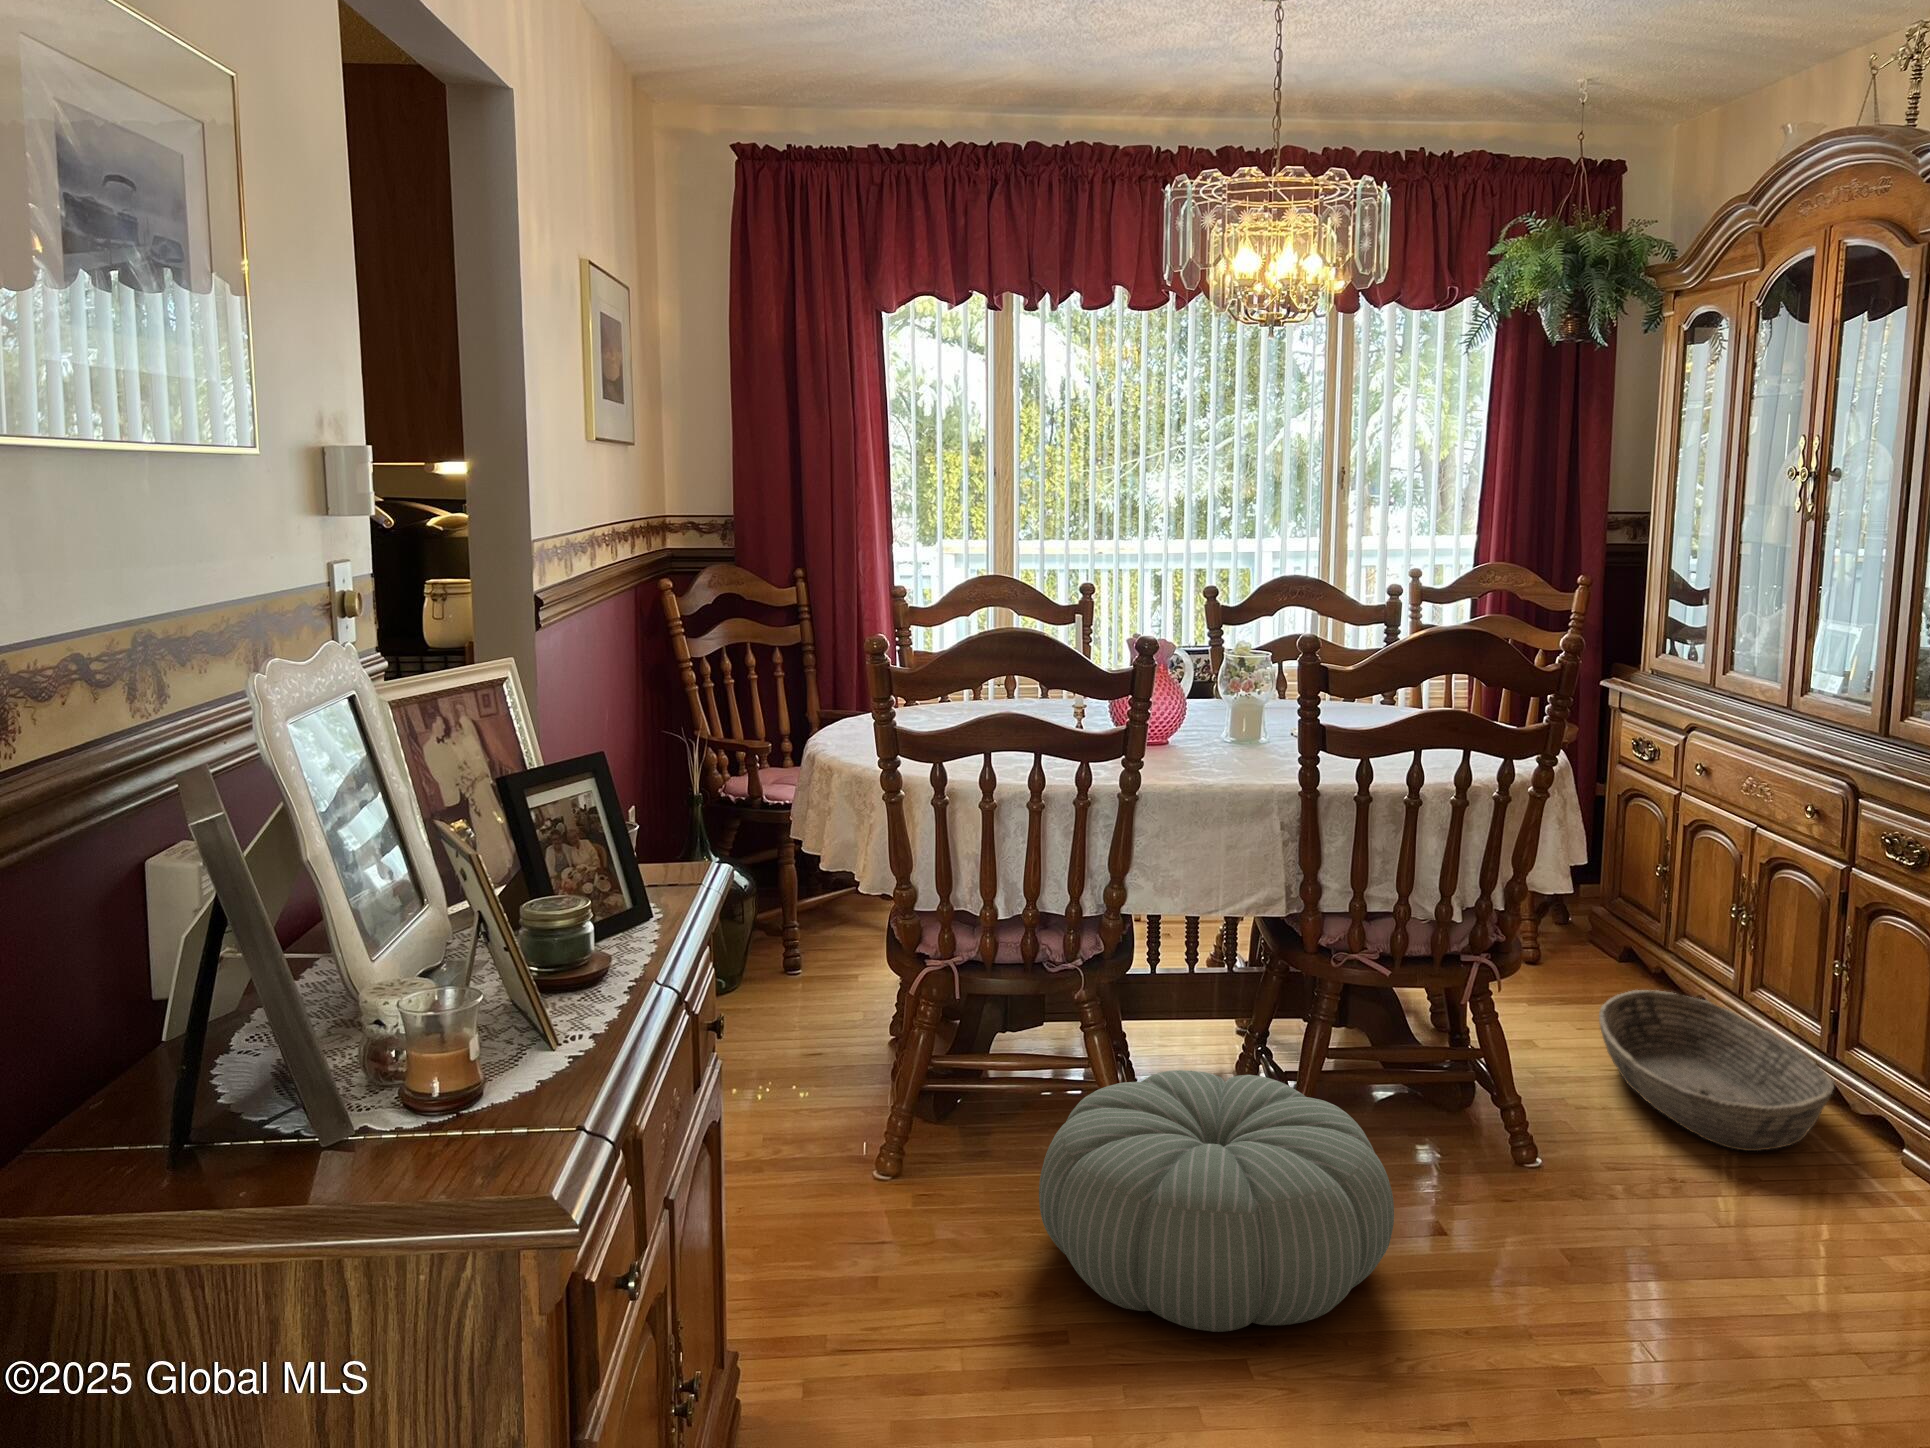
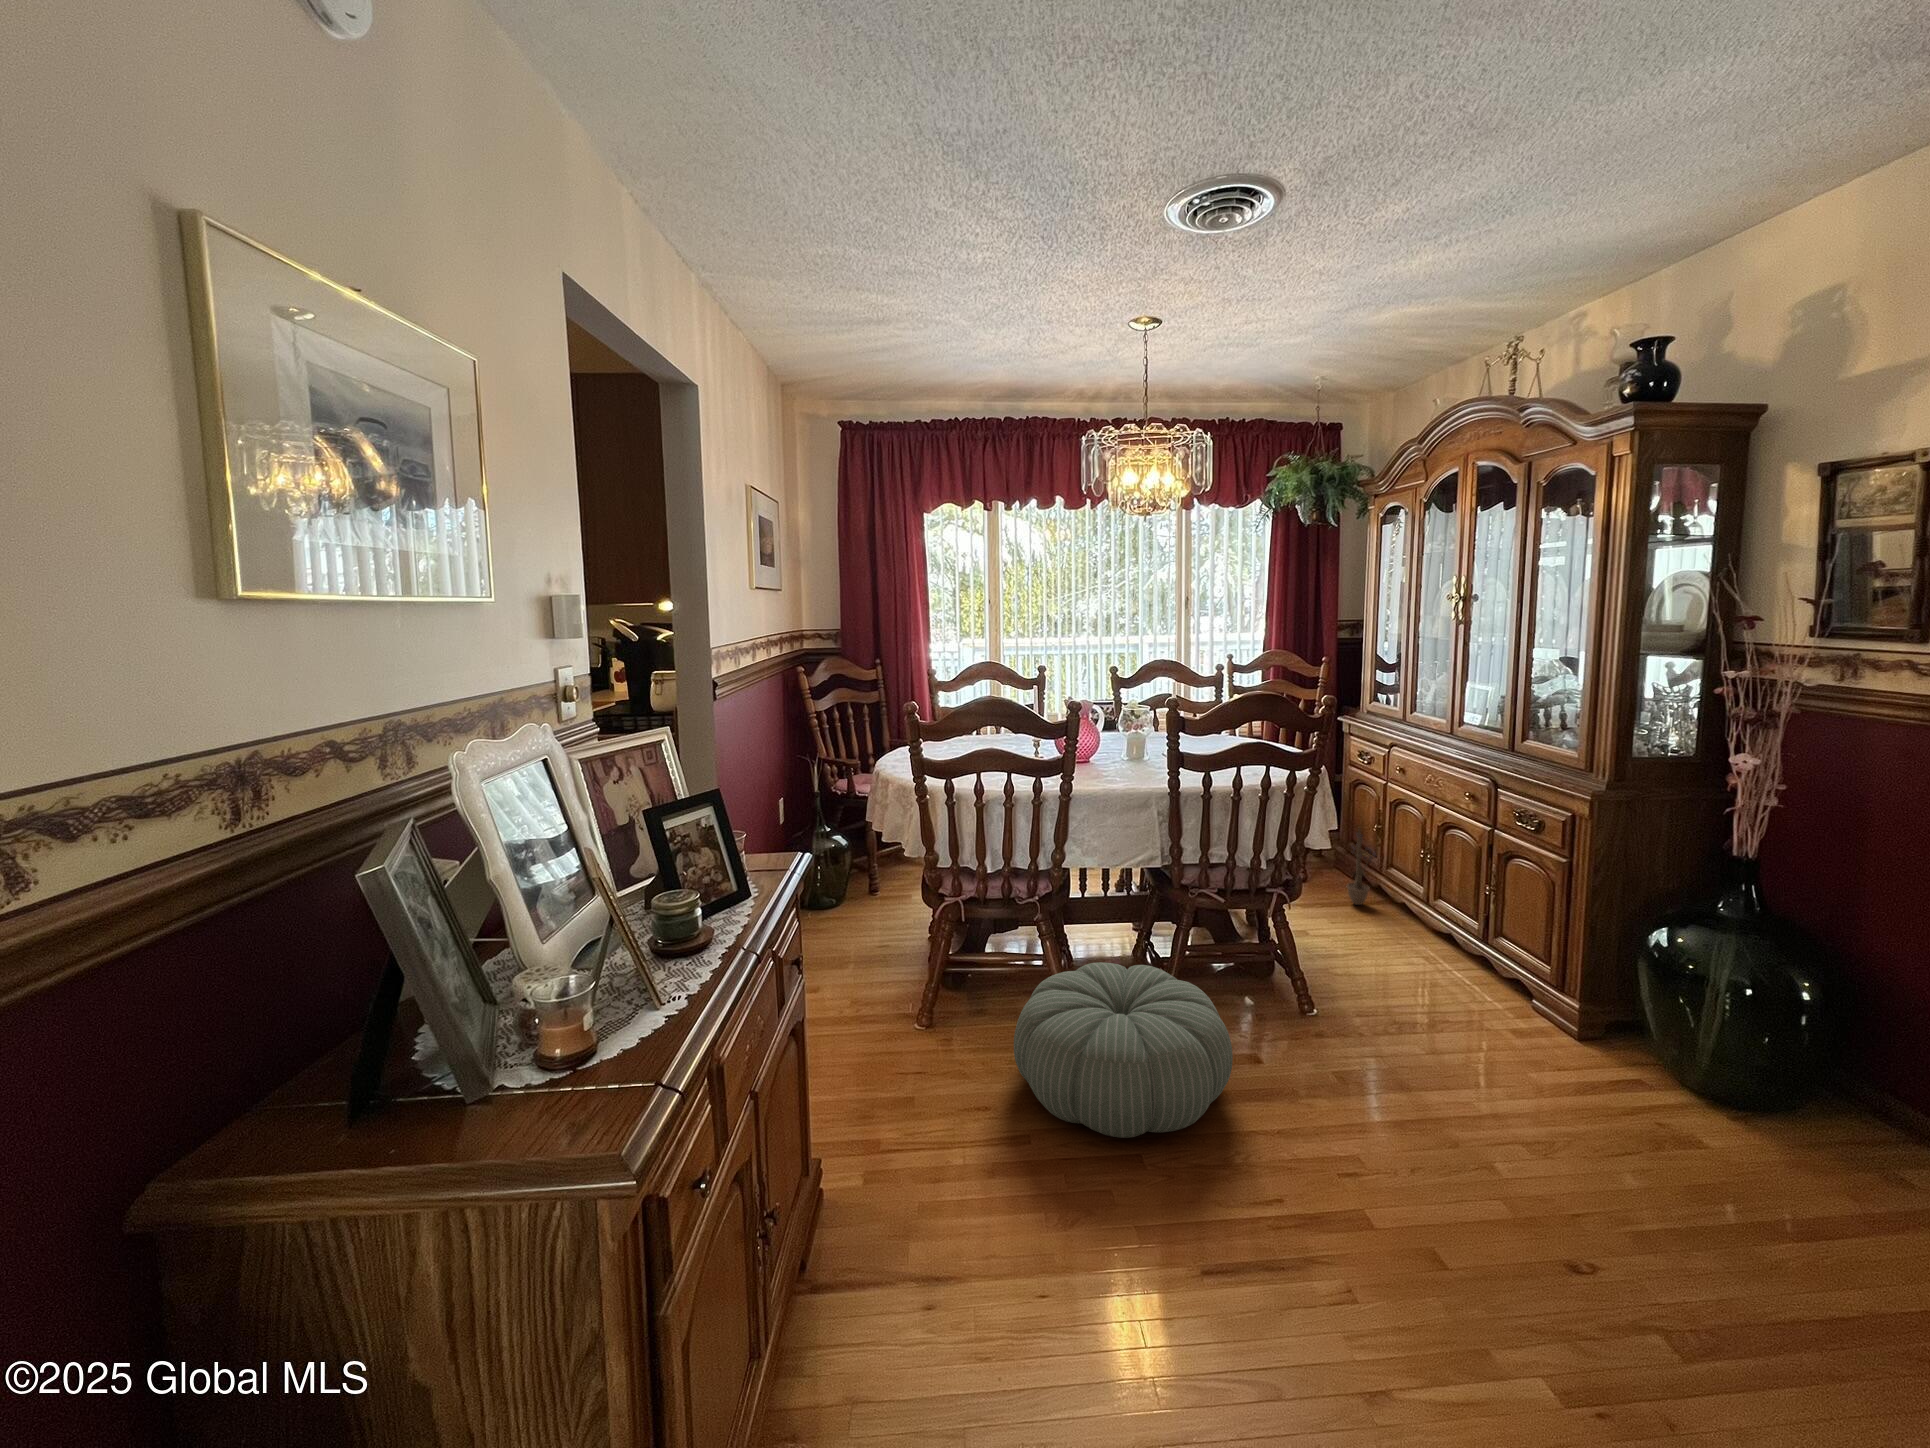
decorative plant: none [1604,870,1657,1002] -> present [1347,829,1376,905]
basket: present [1599,990,1834,1151] -> none [1346,900,1491,1002]

